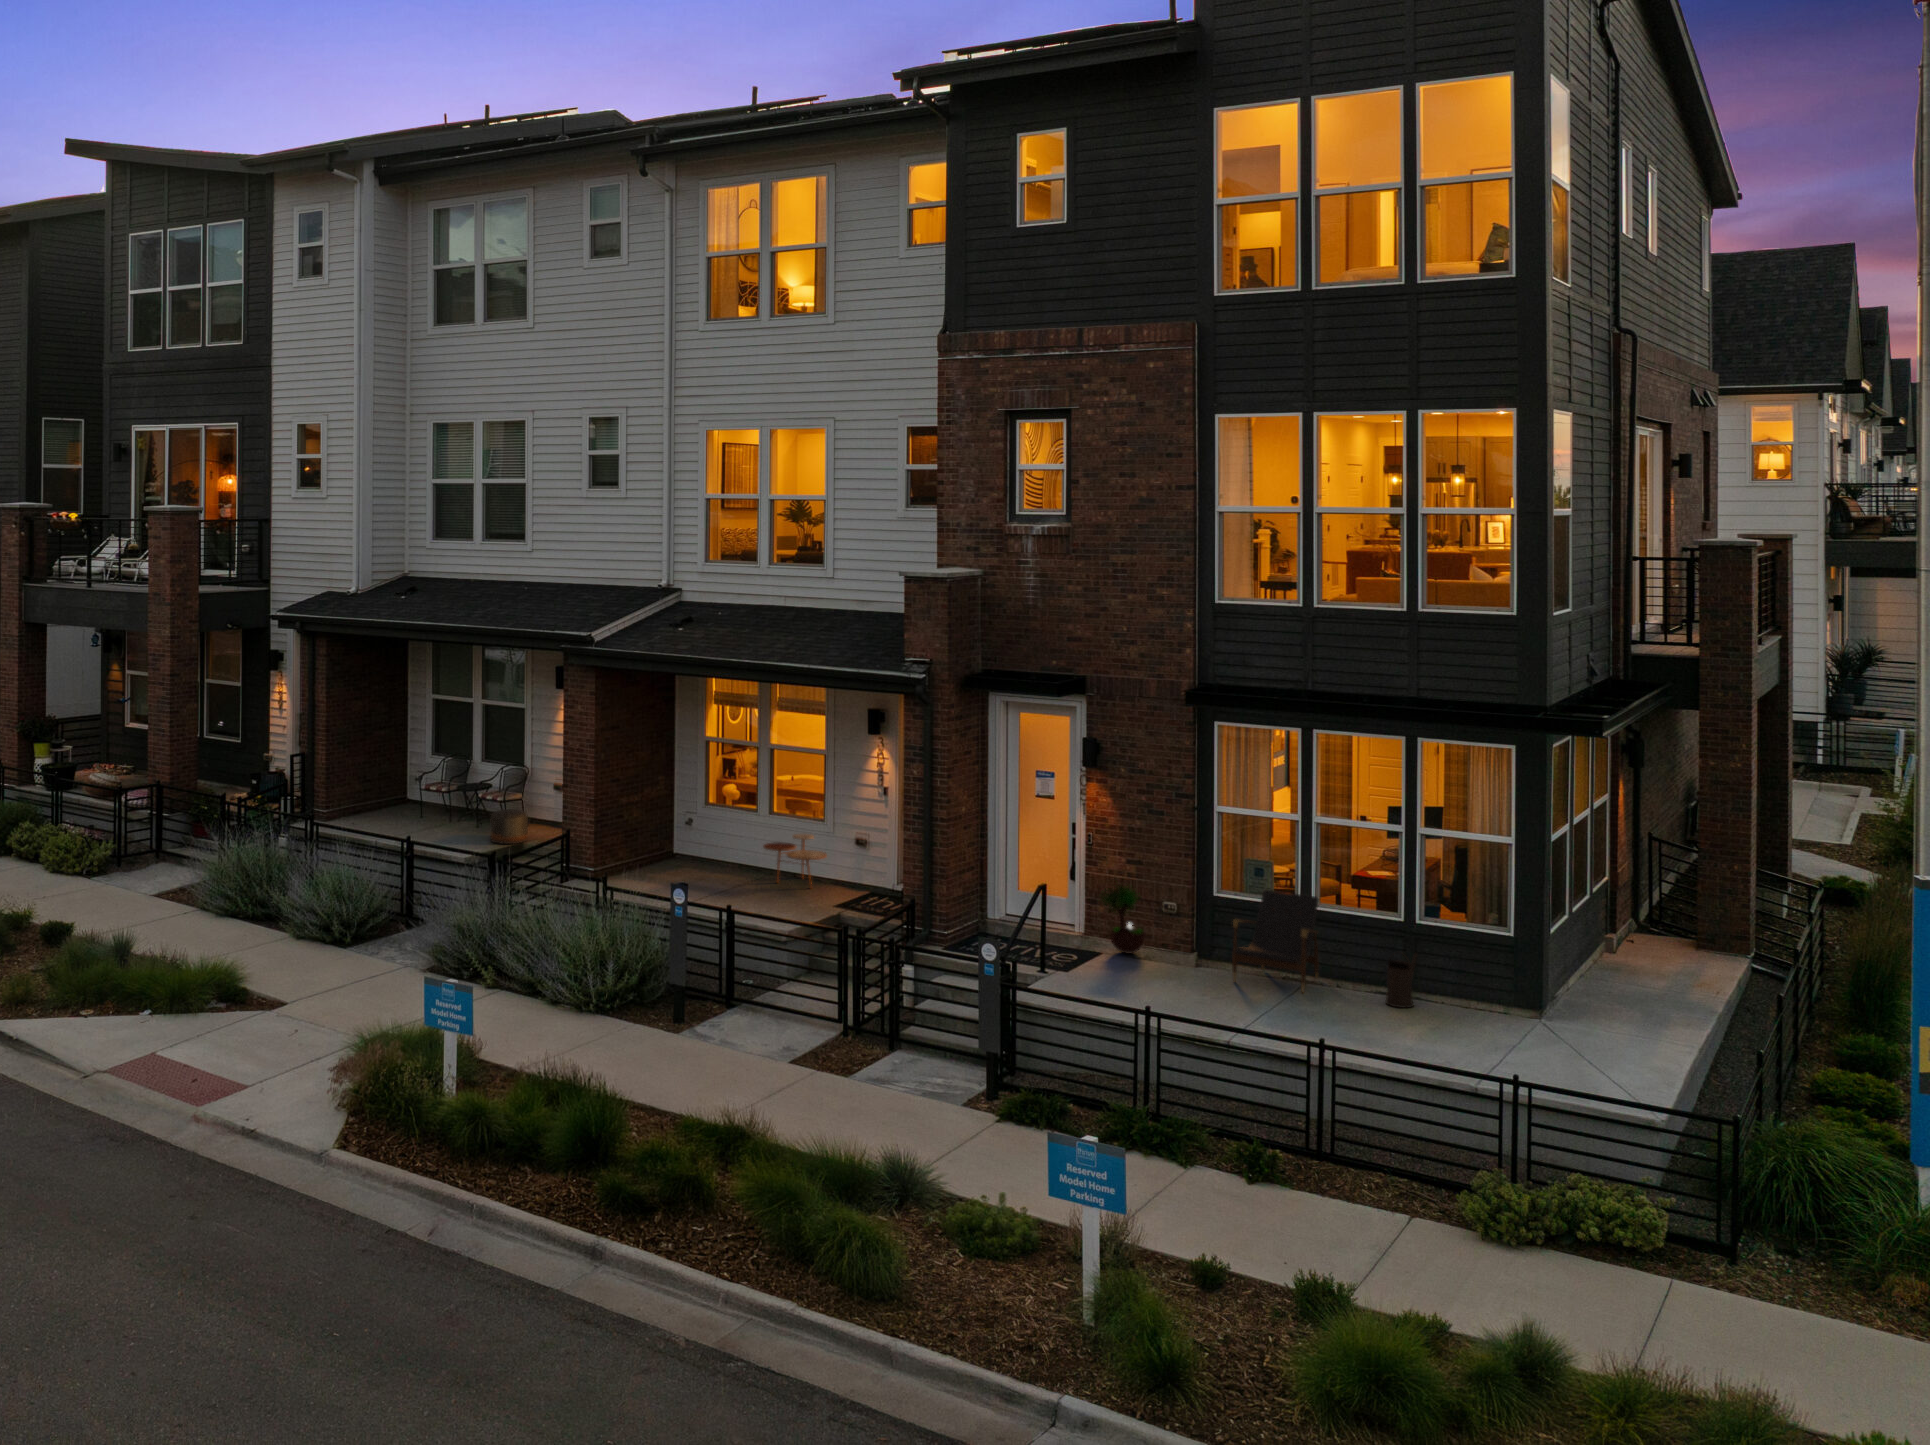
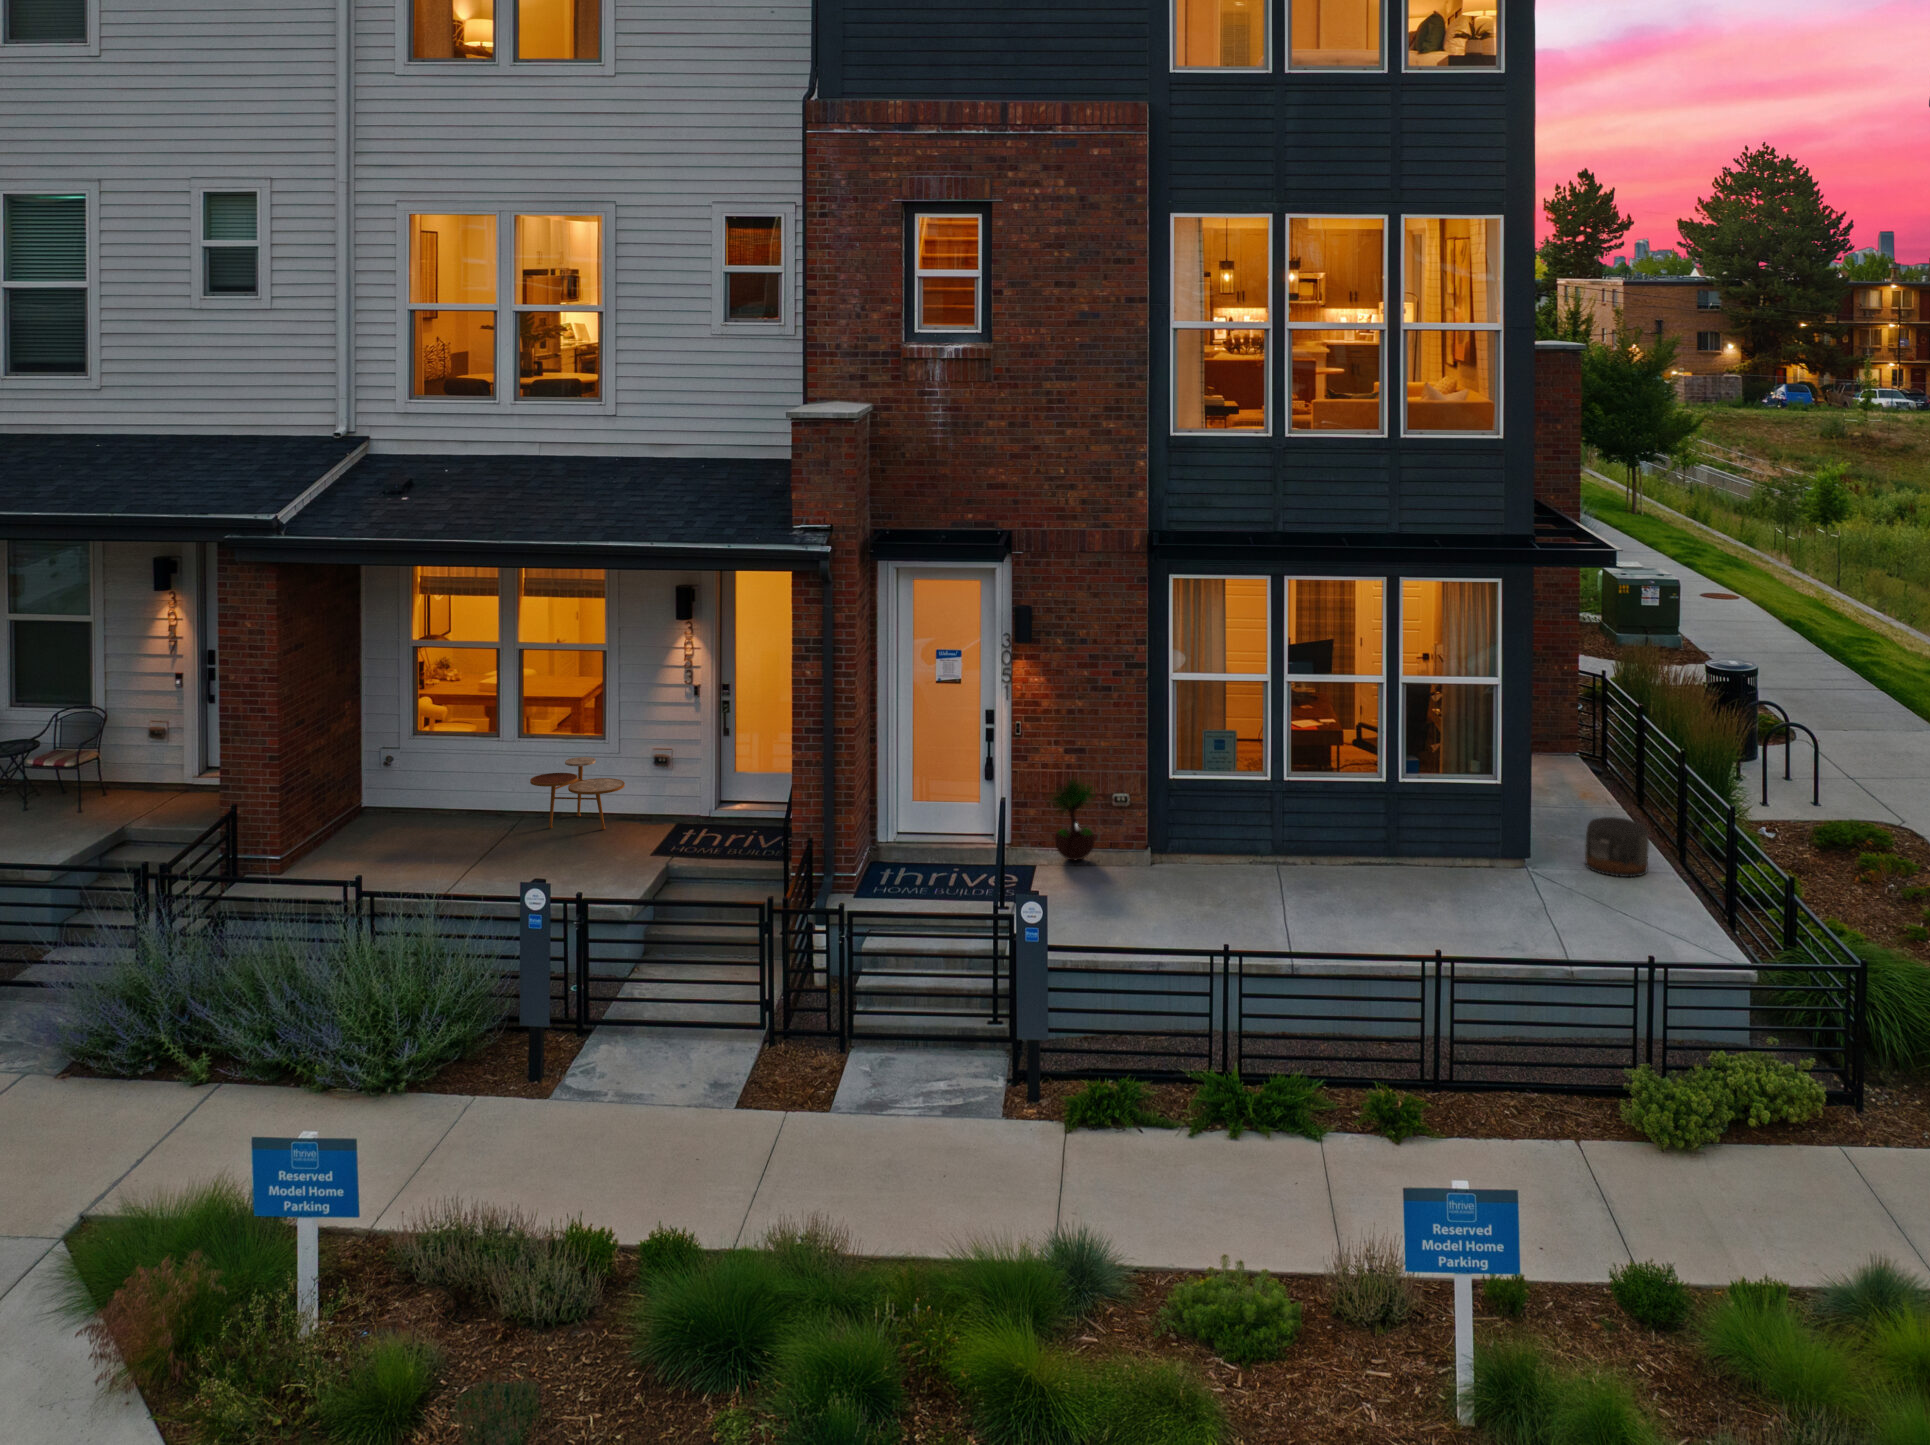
pouf: present [491,809,528,844] -> present [1585,817,1649,877]
lounge chair: present [1232,890,1319,992] -> none [1222,765,1308,880]
watering can: present [1385,953,1417,1008] -> none [1387,814,1417,880]

